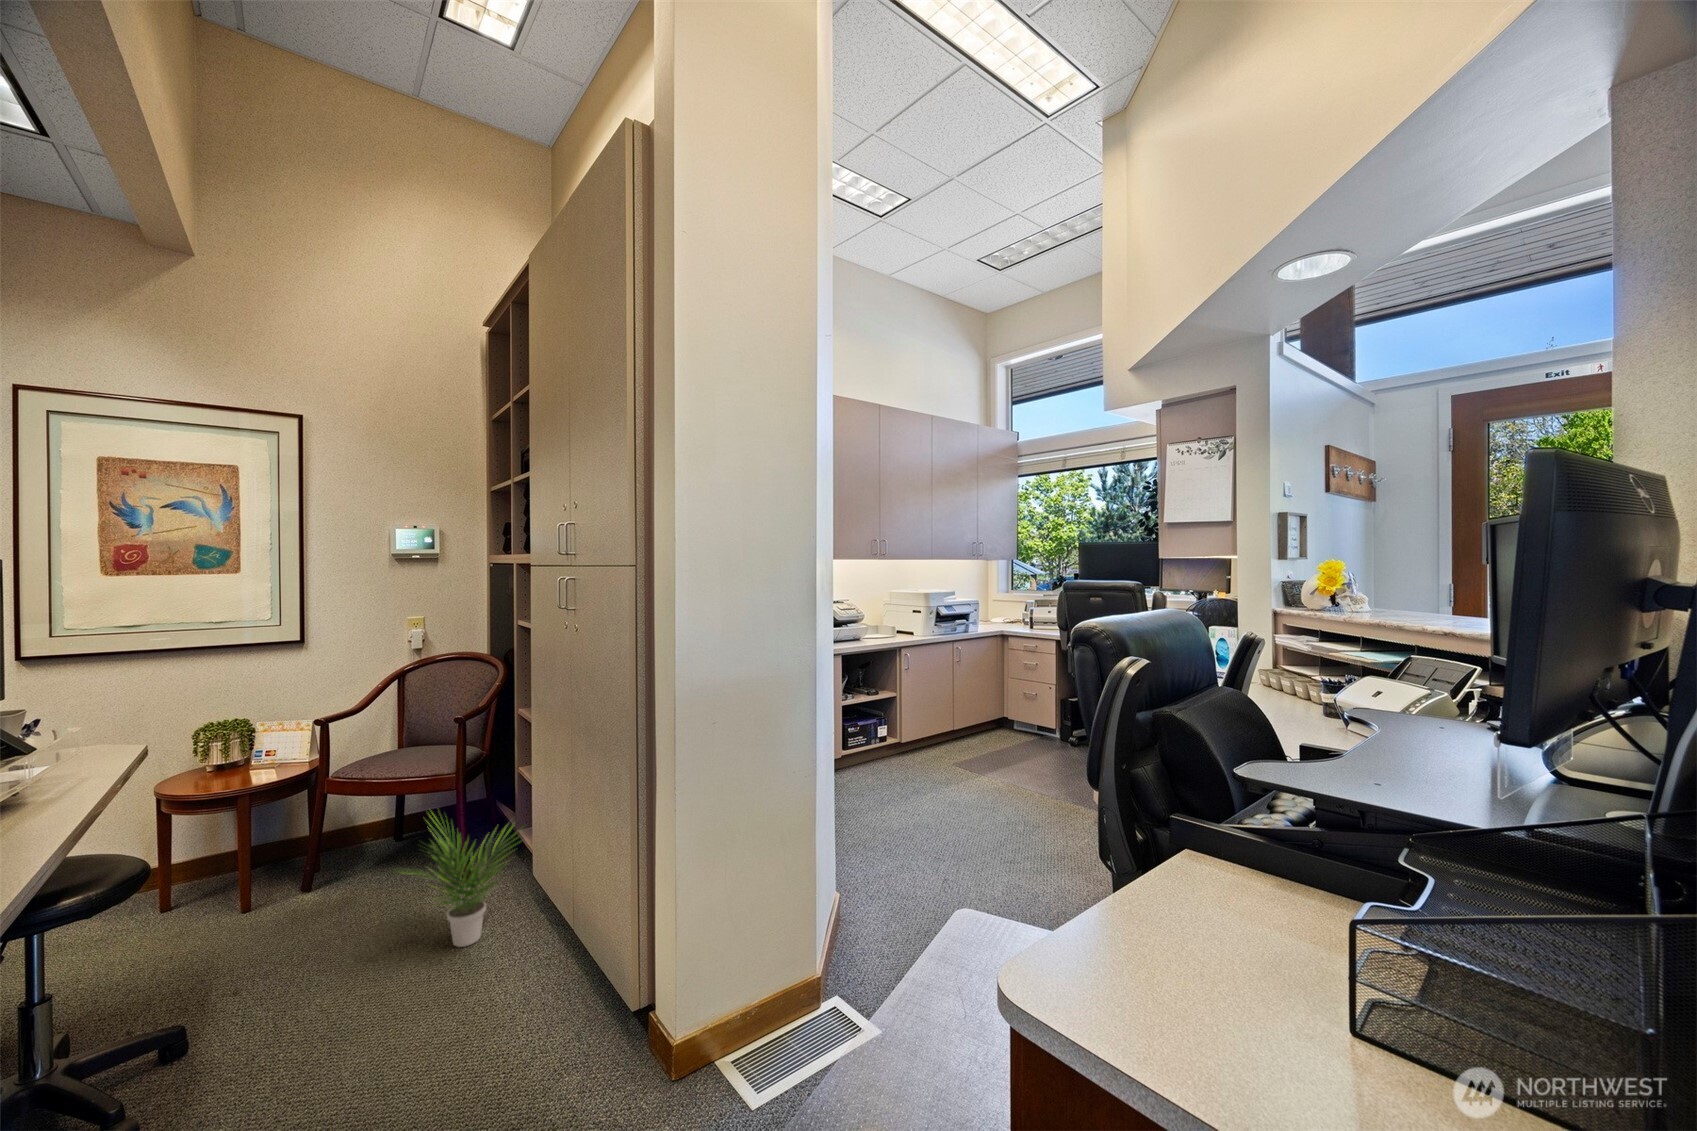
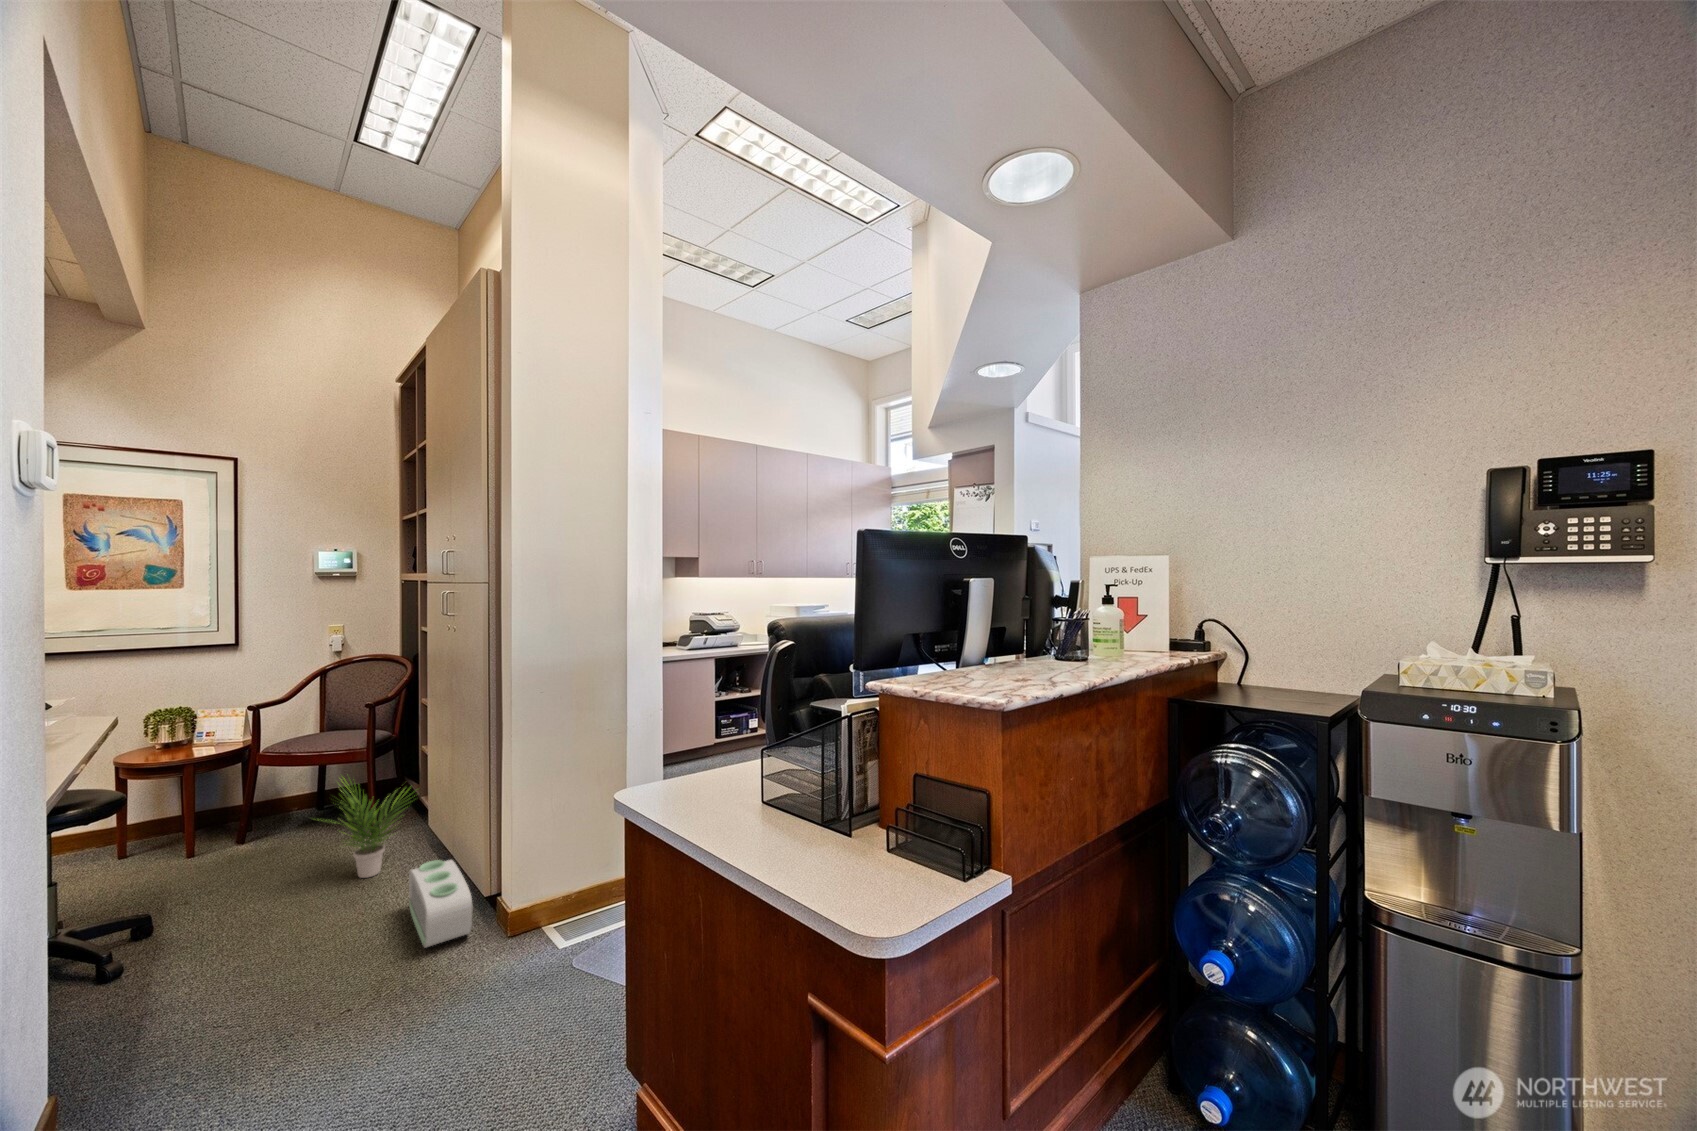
air purifier: none [525,933,621,1078] -> present [409,860,472,948]

